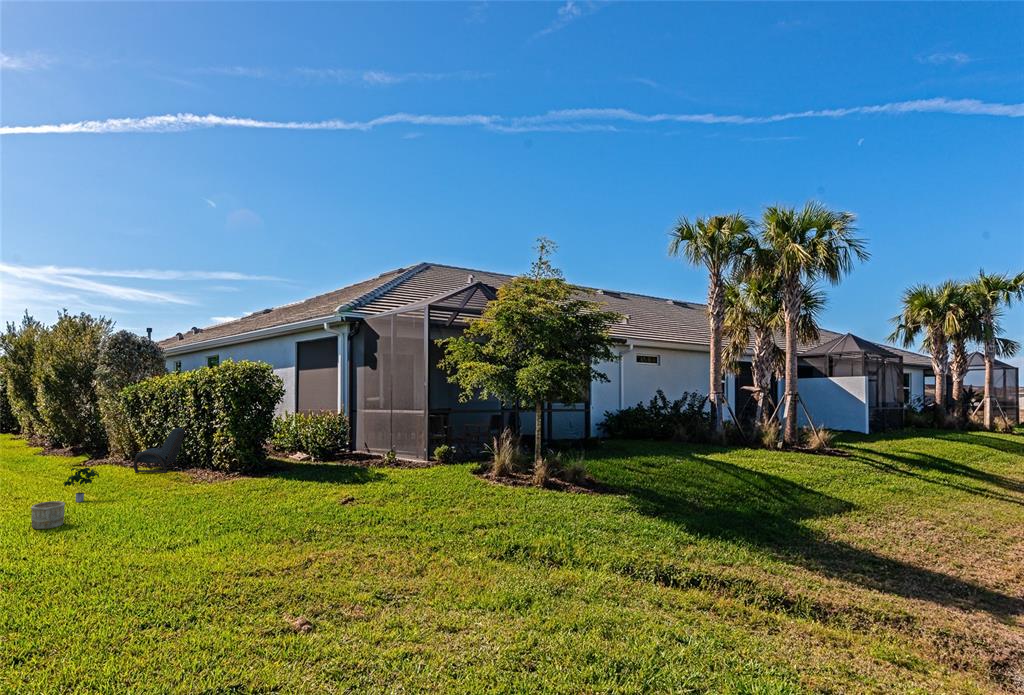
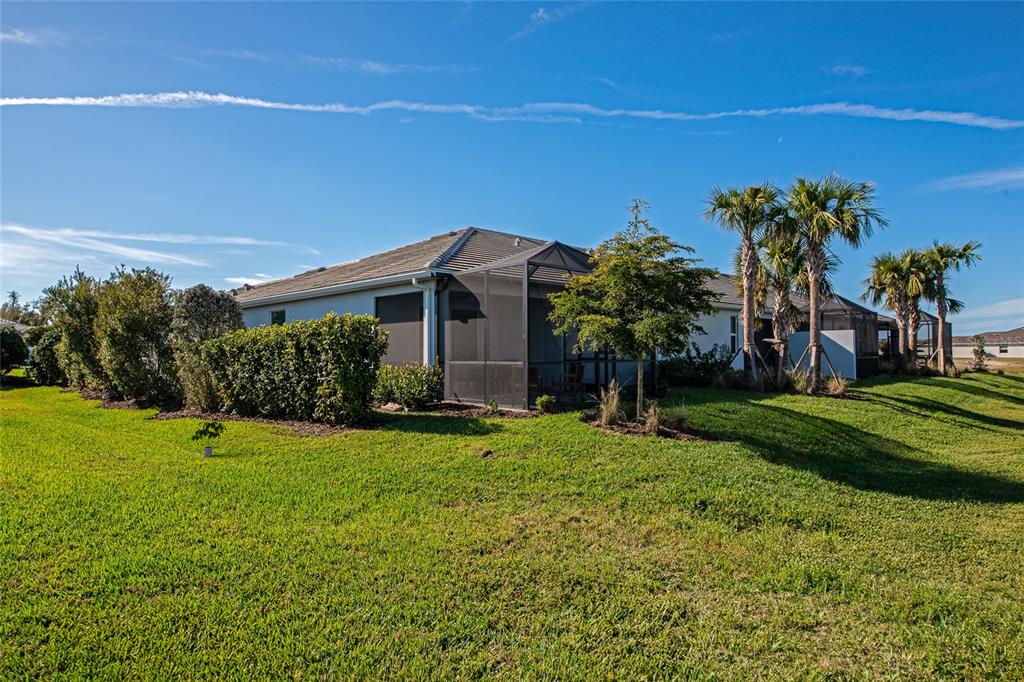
lounge chair: present [133,427,185,473] -> none [234,379,285,426]
wooden bucket: present [31,501,65,529] -> none [186,457,219,486]

